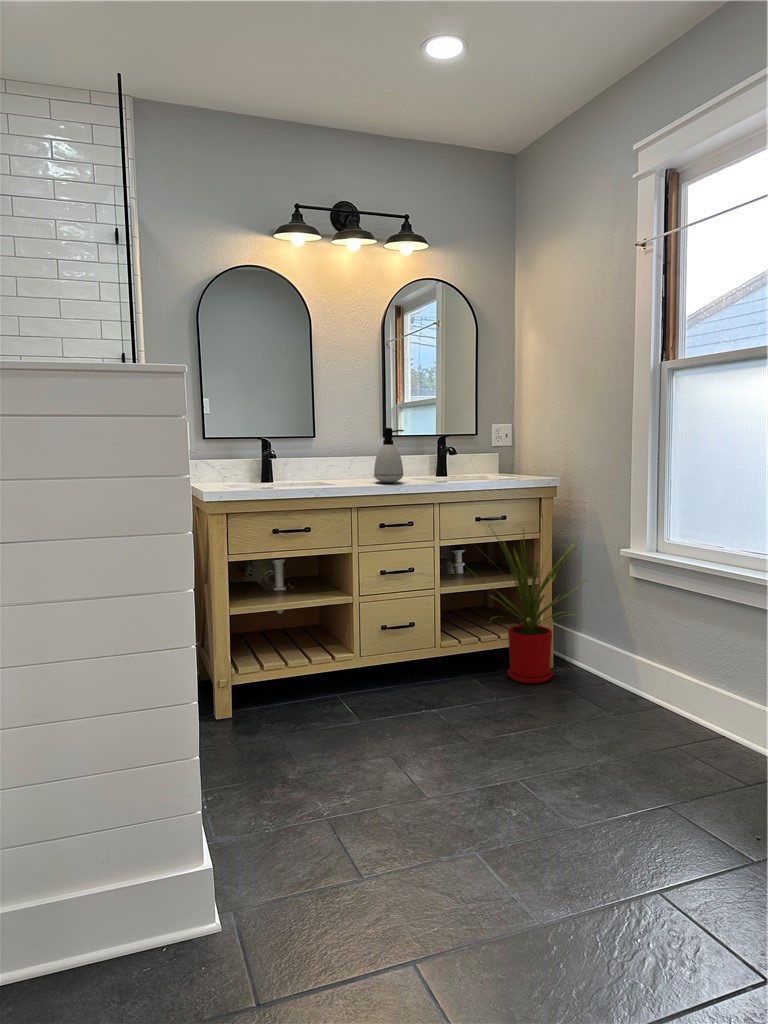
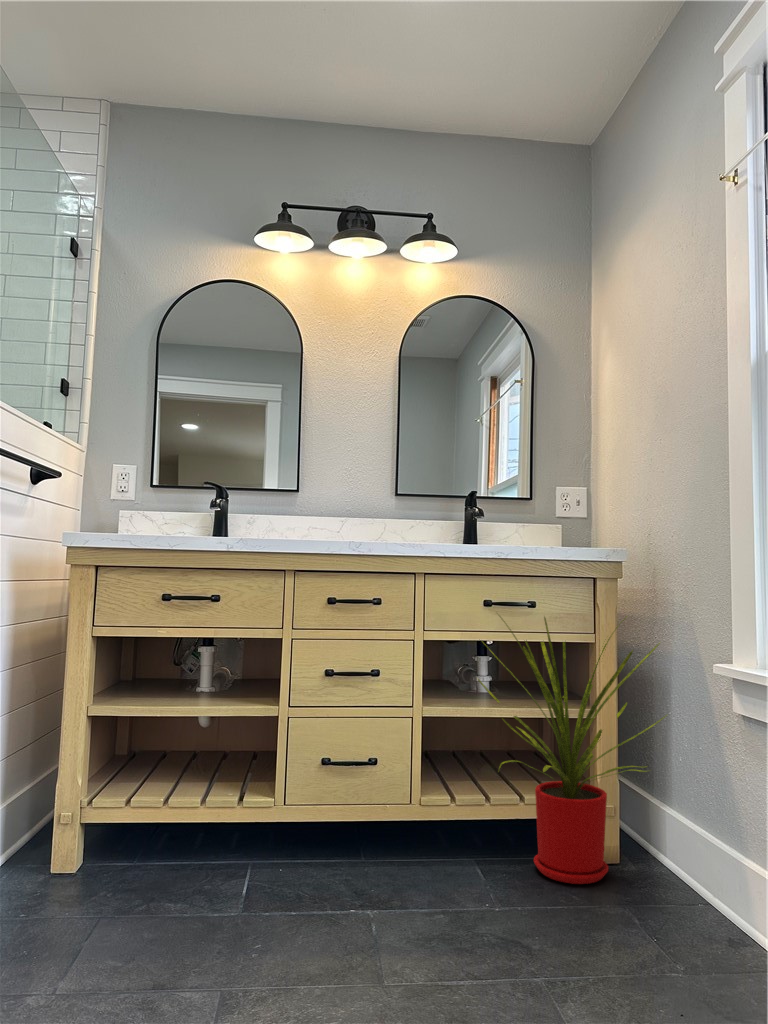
soap dispenser: present [374,428,404,483] -> none [336,465,380,543]

